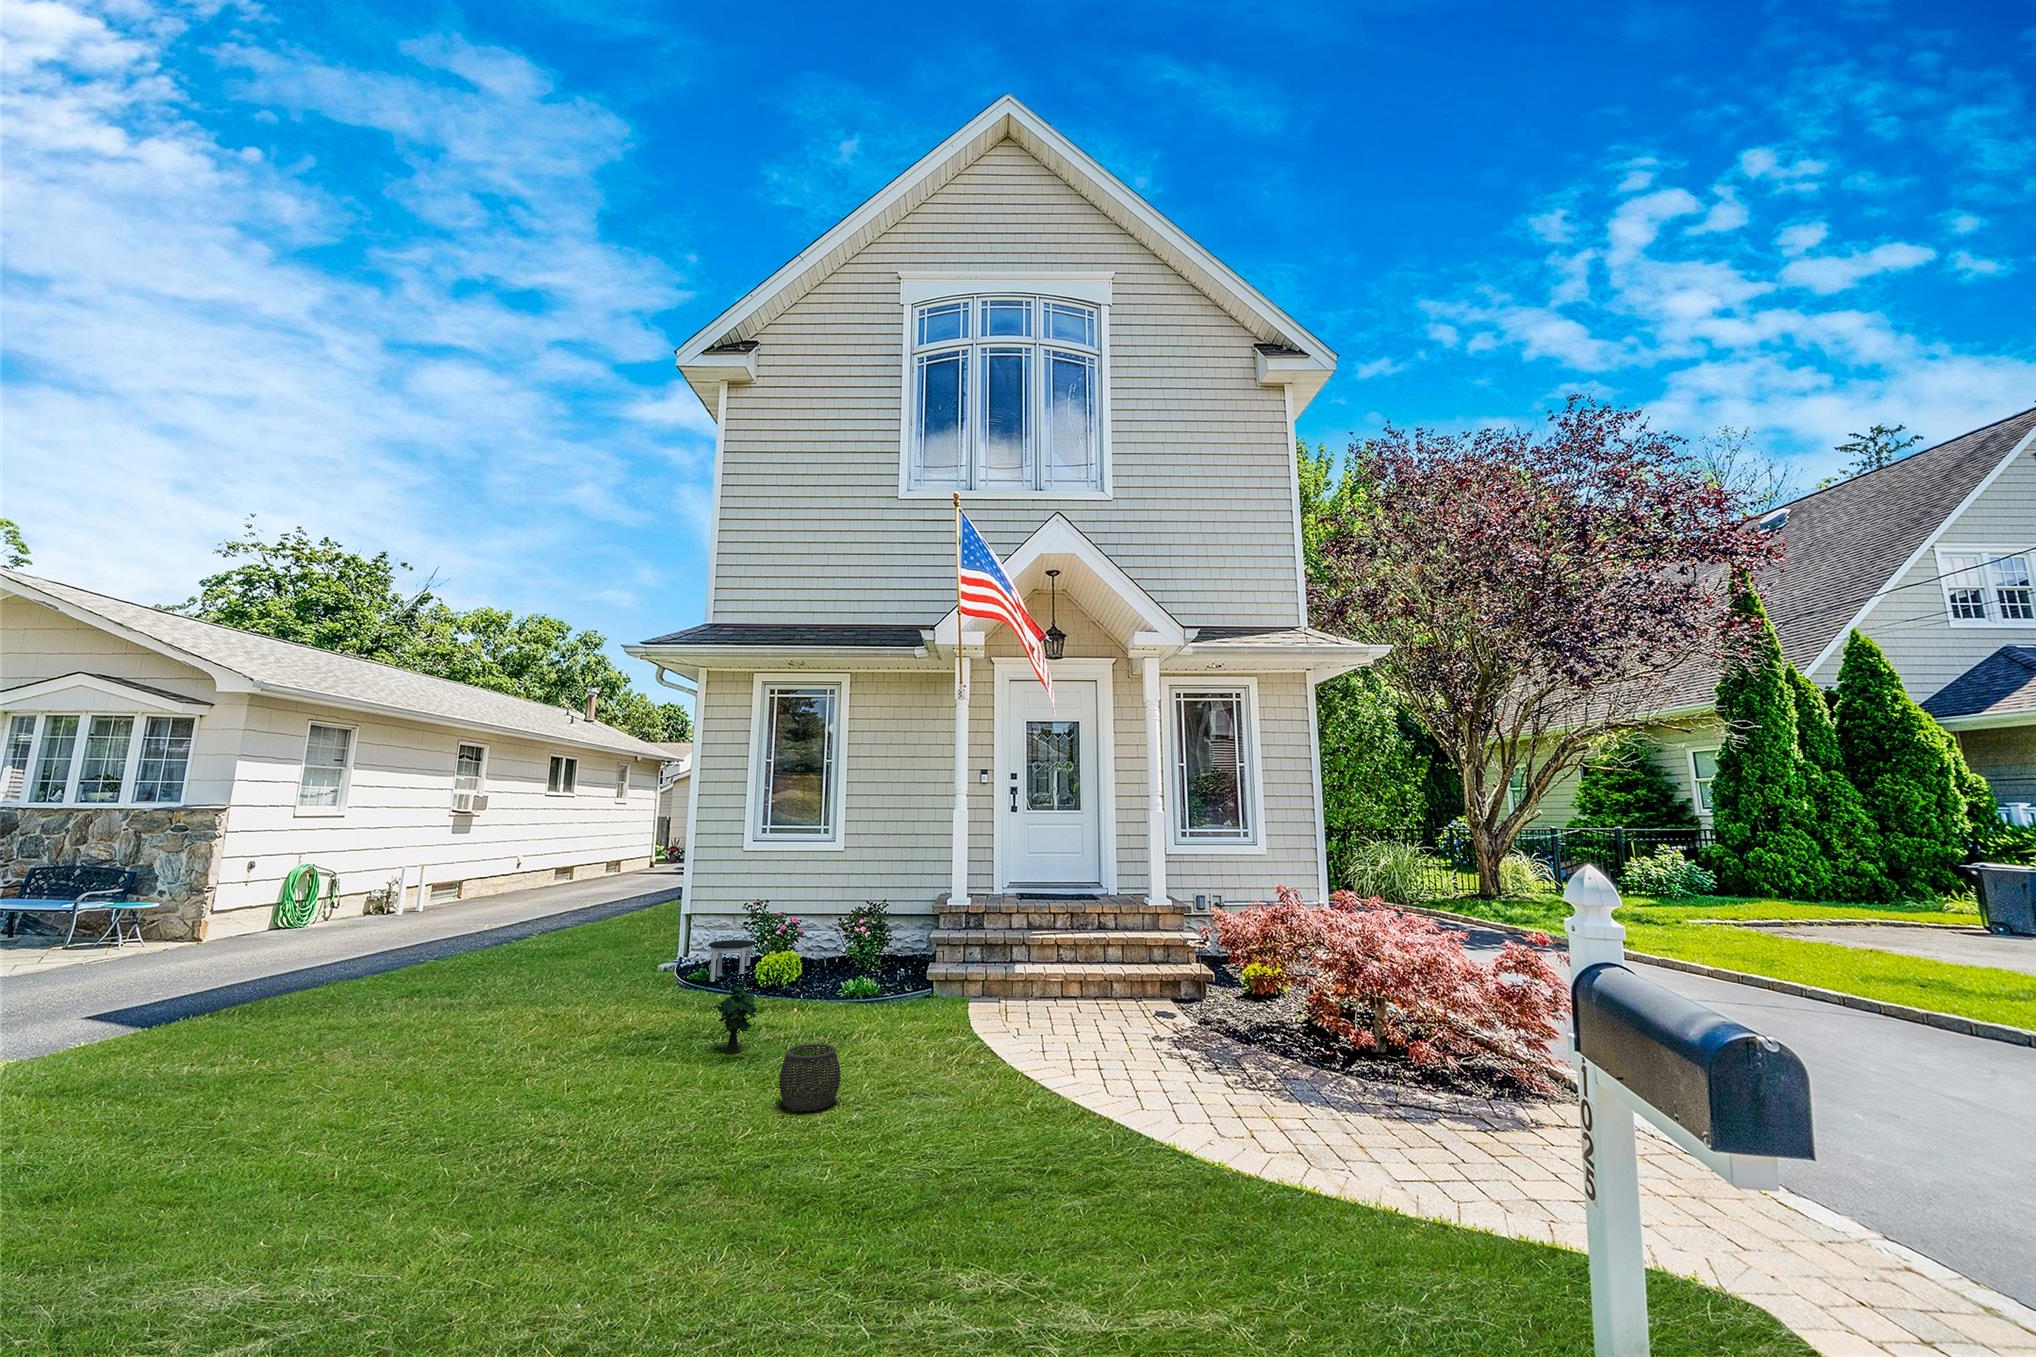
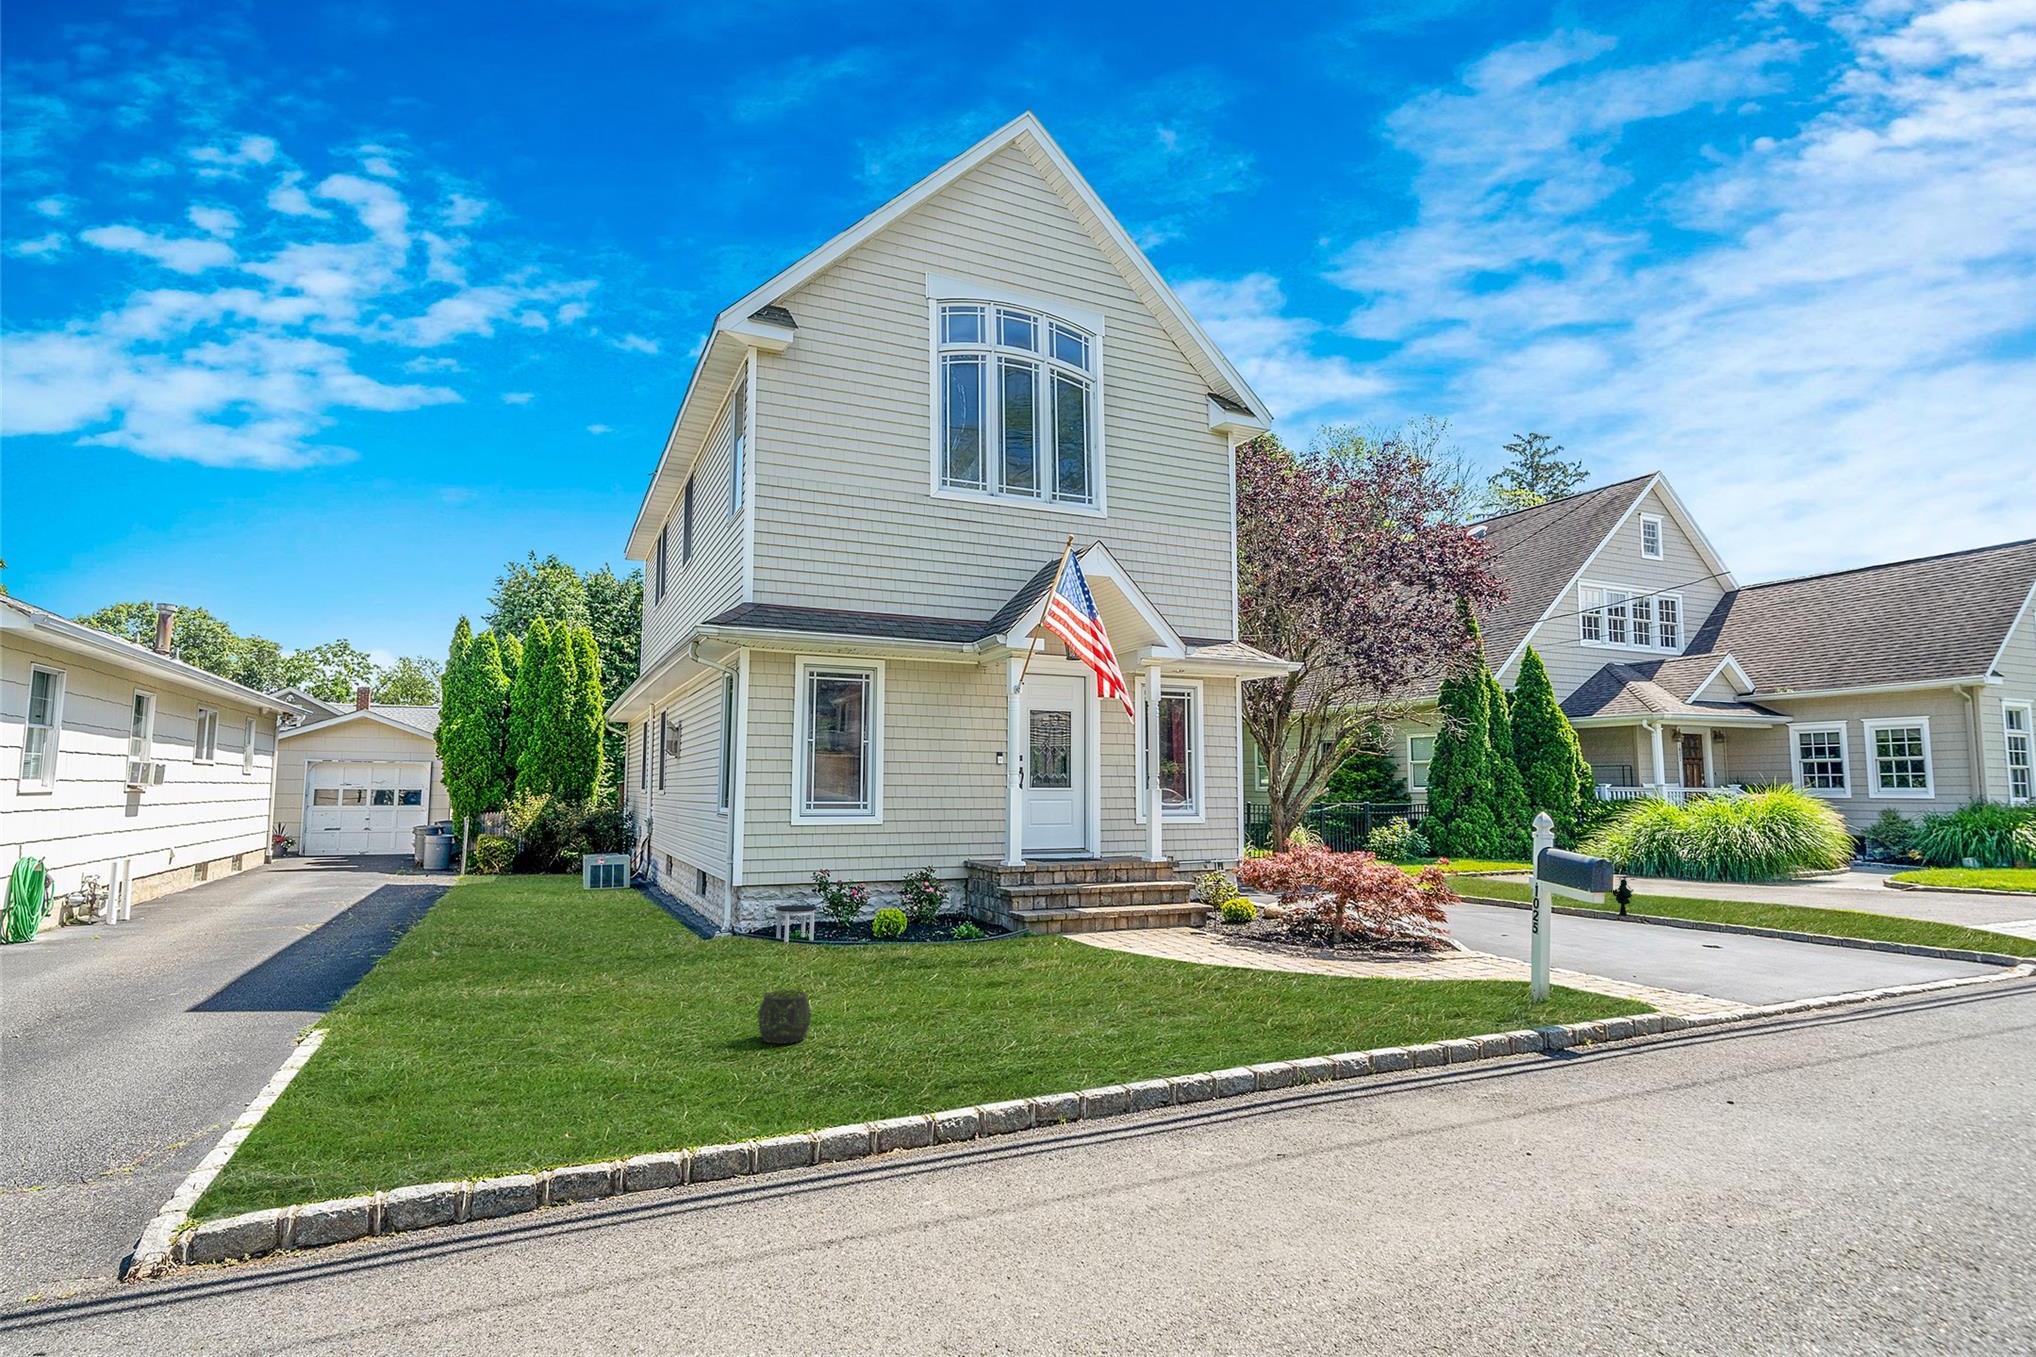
decorative plant: present [713,979,756,1054] -> present [1613,877,1633,915]
woven basket: present [779,1043,841,1111] -> present [758,990,811,1044]

